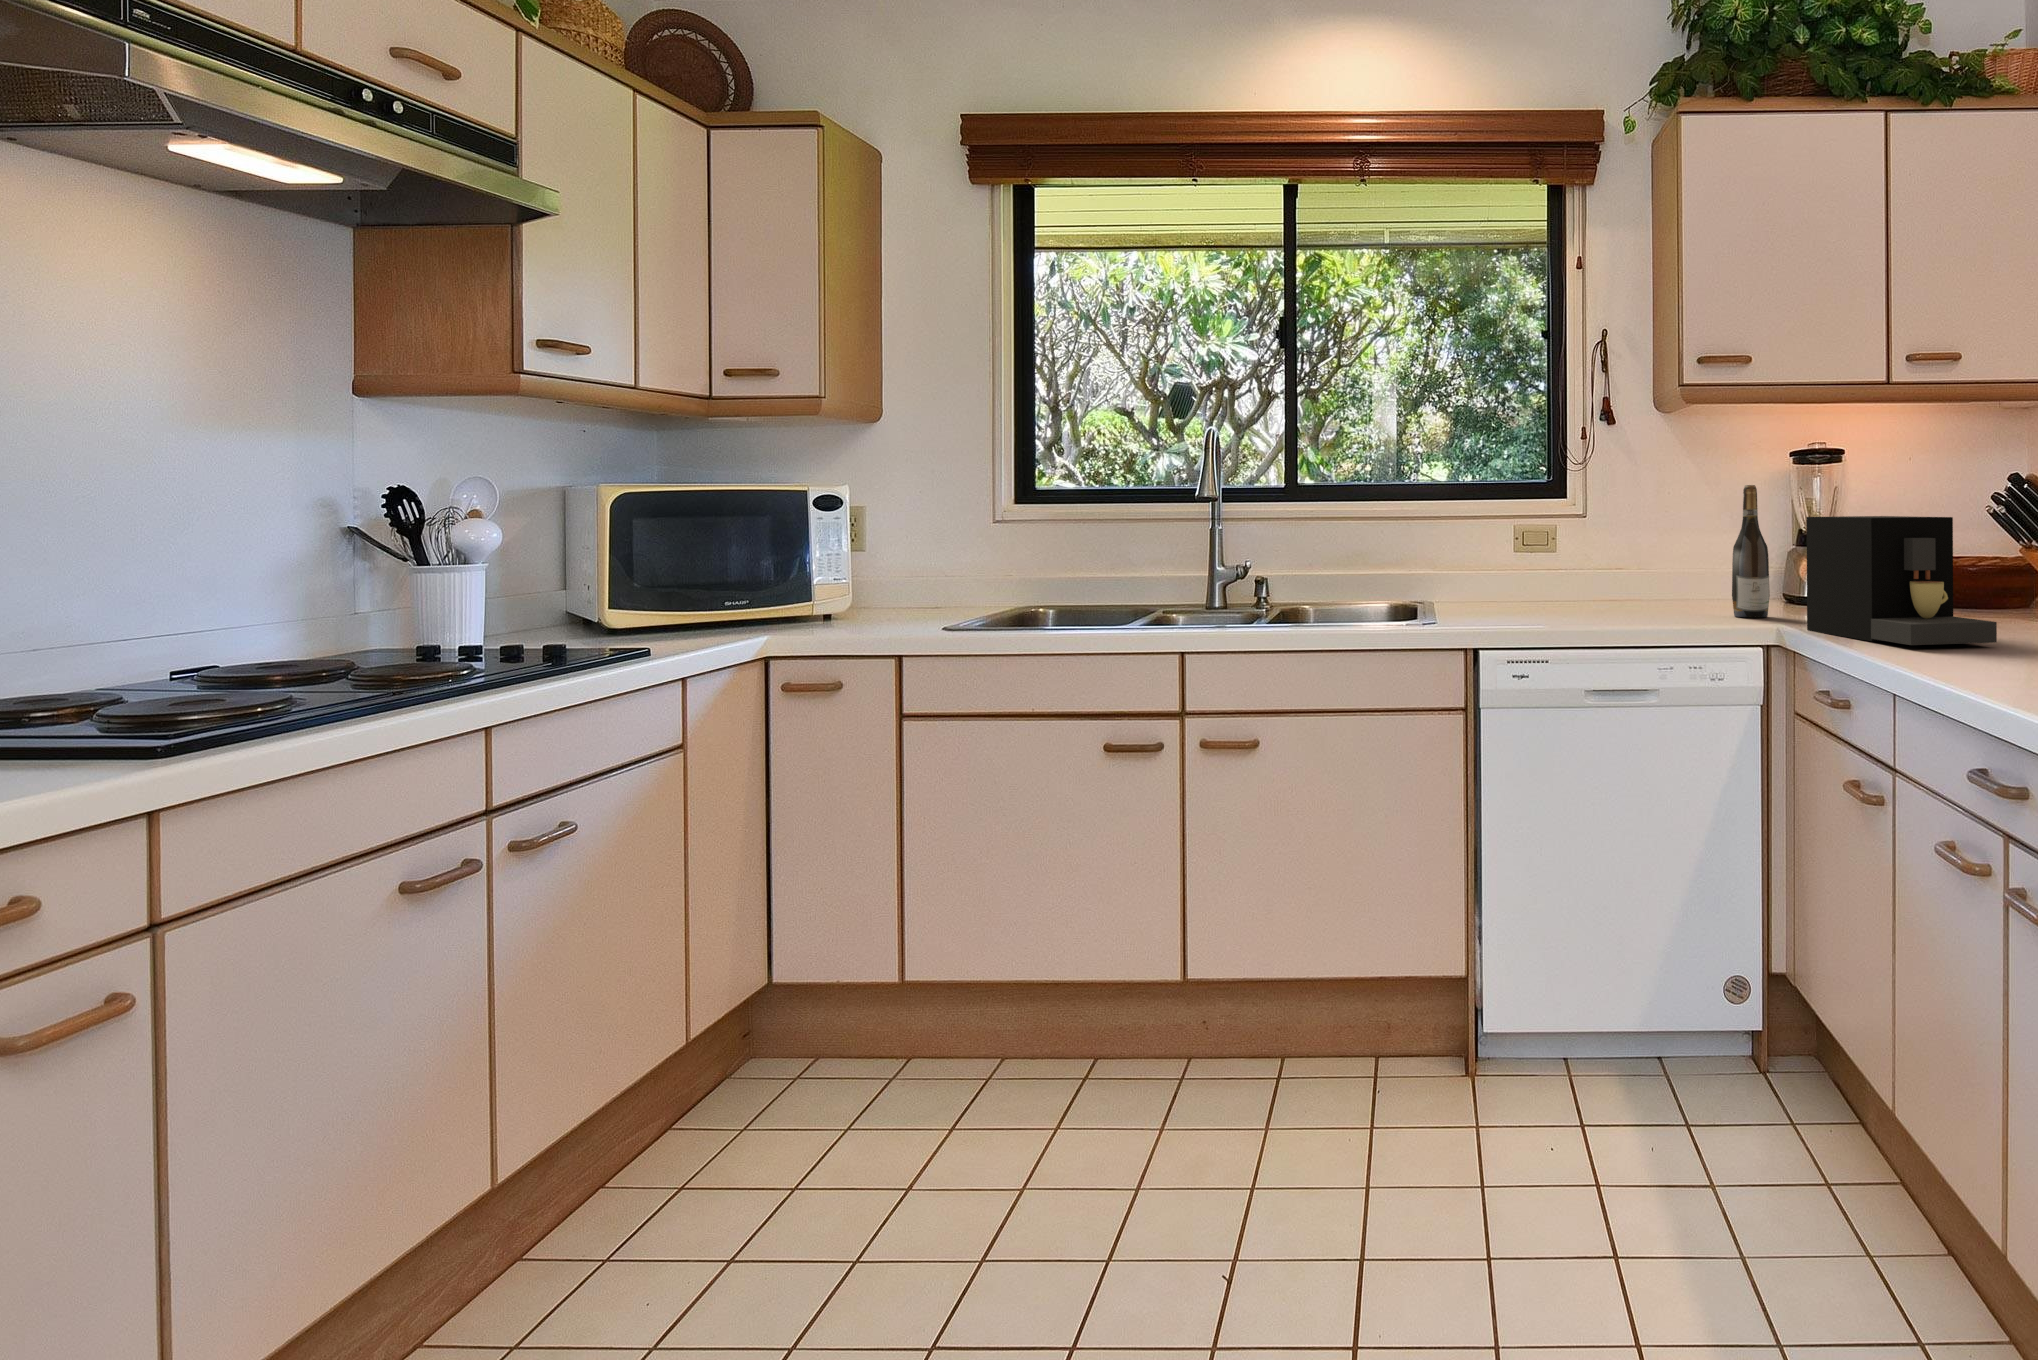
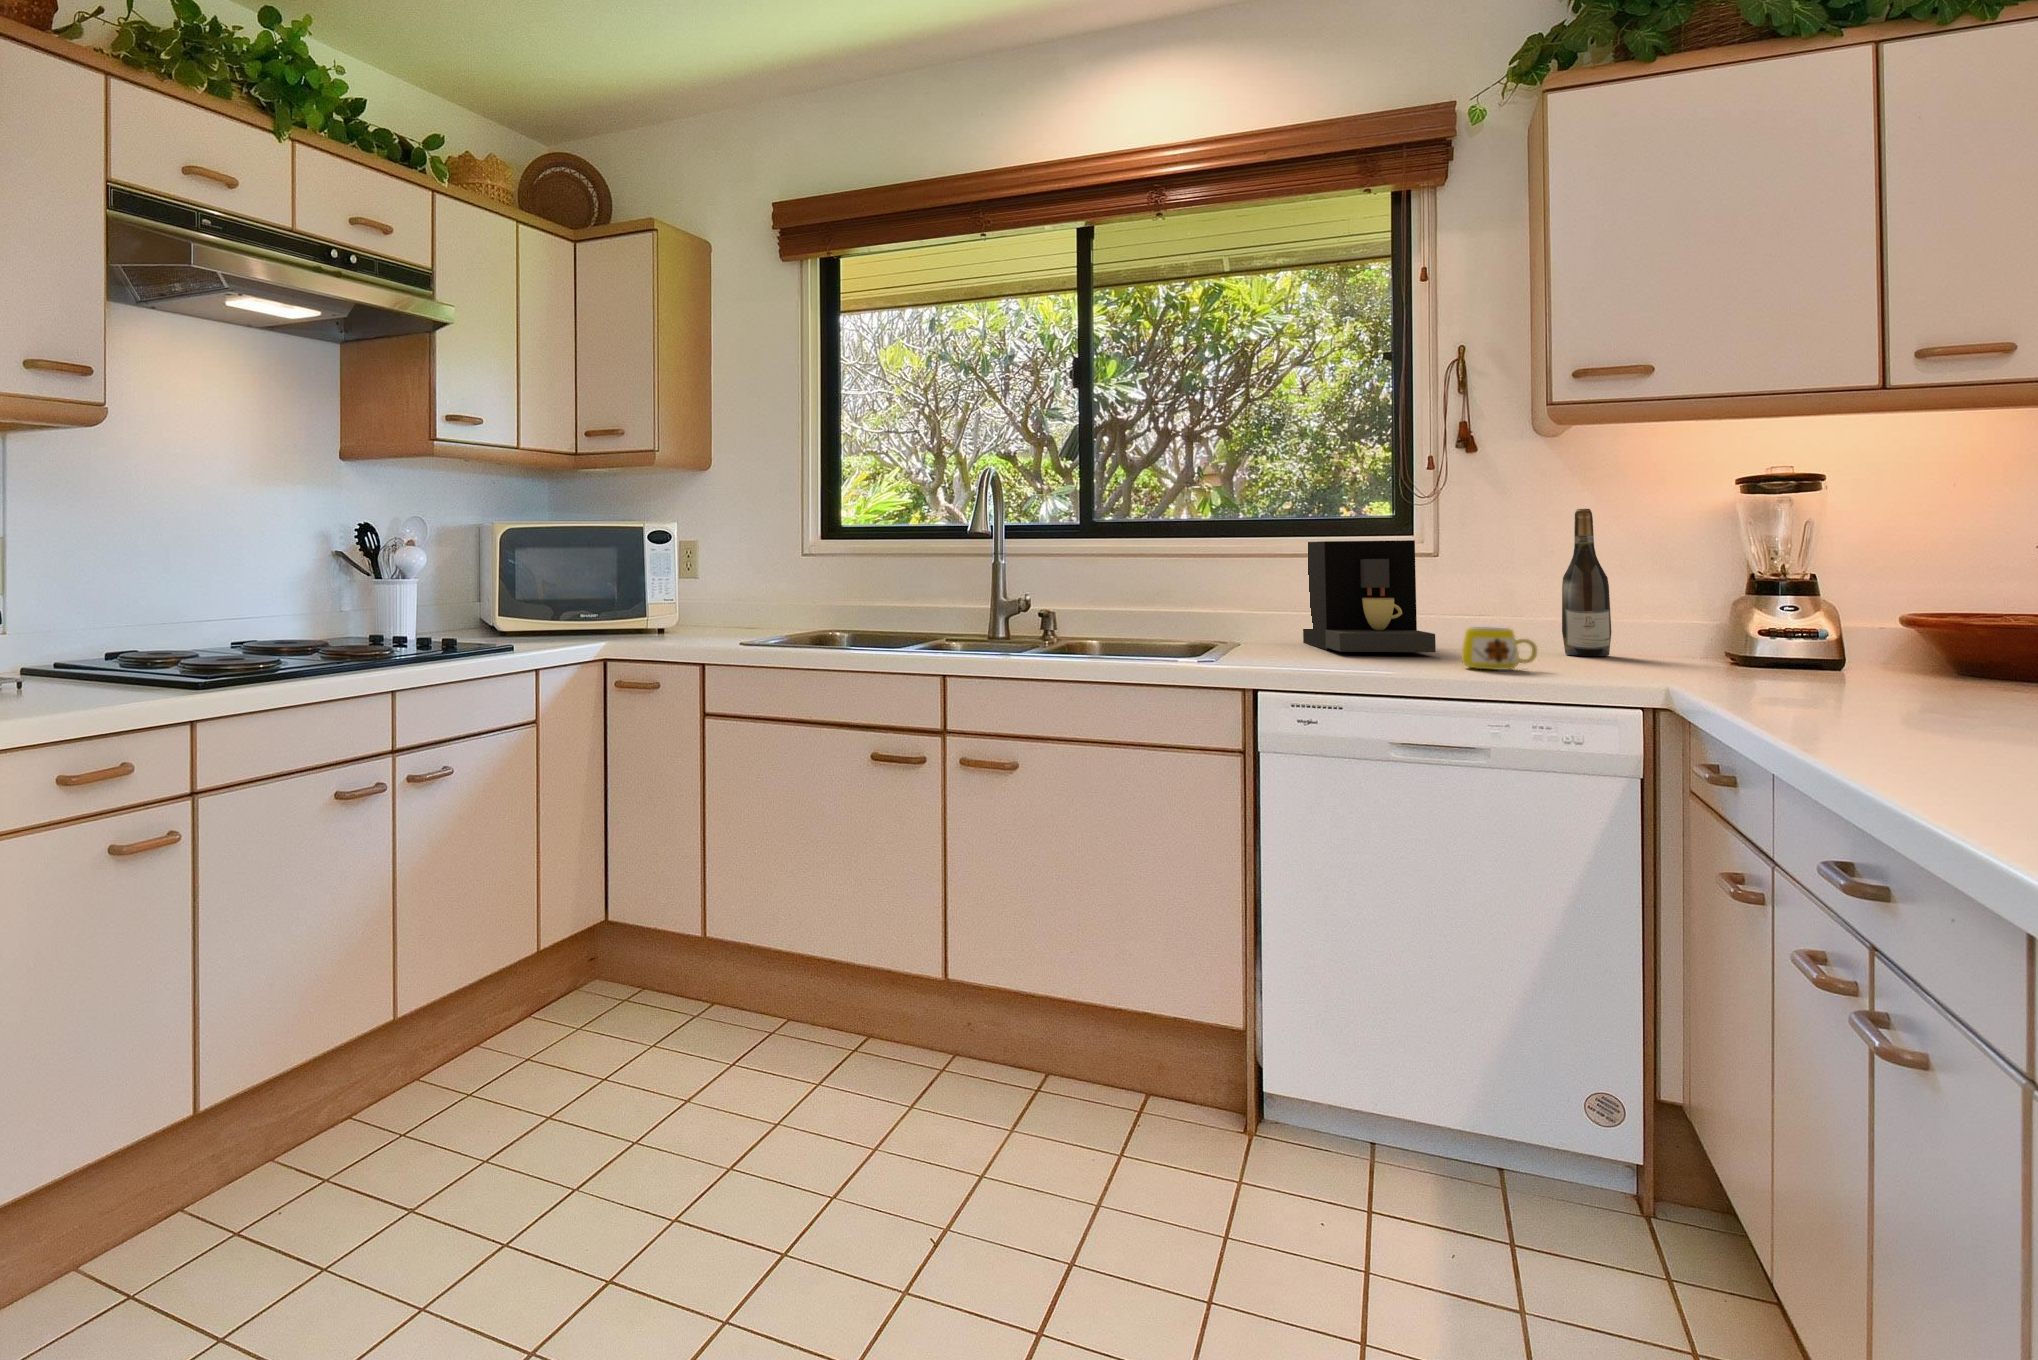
coffee maker: present [1806,516,1997,645] -> present [1303,540,1436,652]
mug: none [1681,596,1741,637] -> present [1461,627,1537,671]

